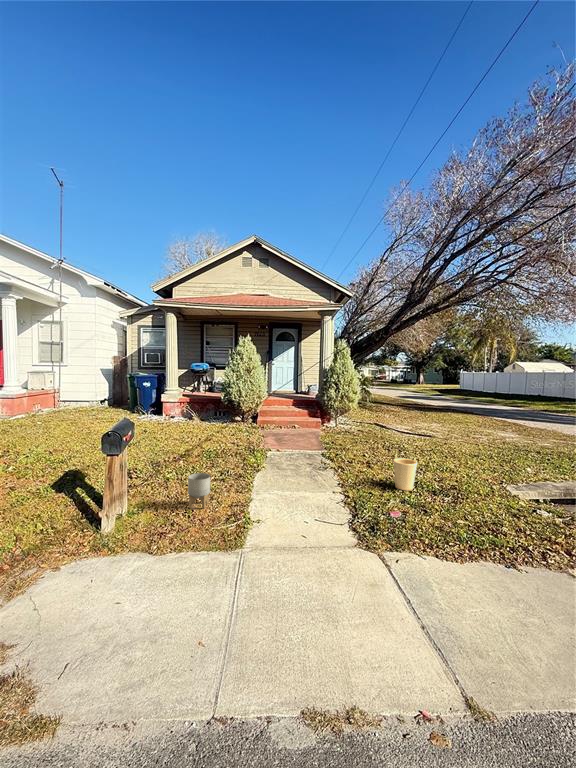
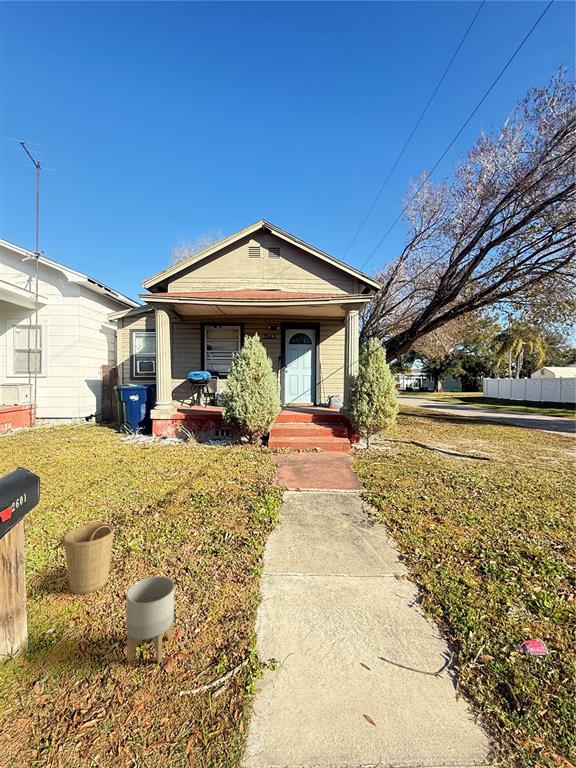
basket: present [393,455,417,490] -> present [63,518,114,594]

